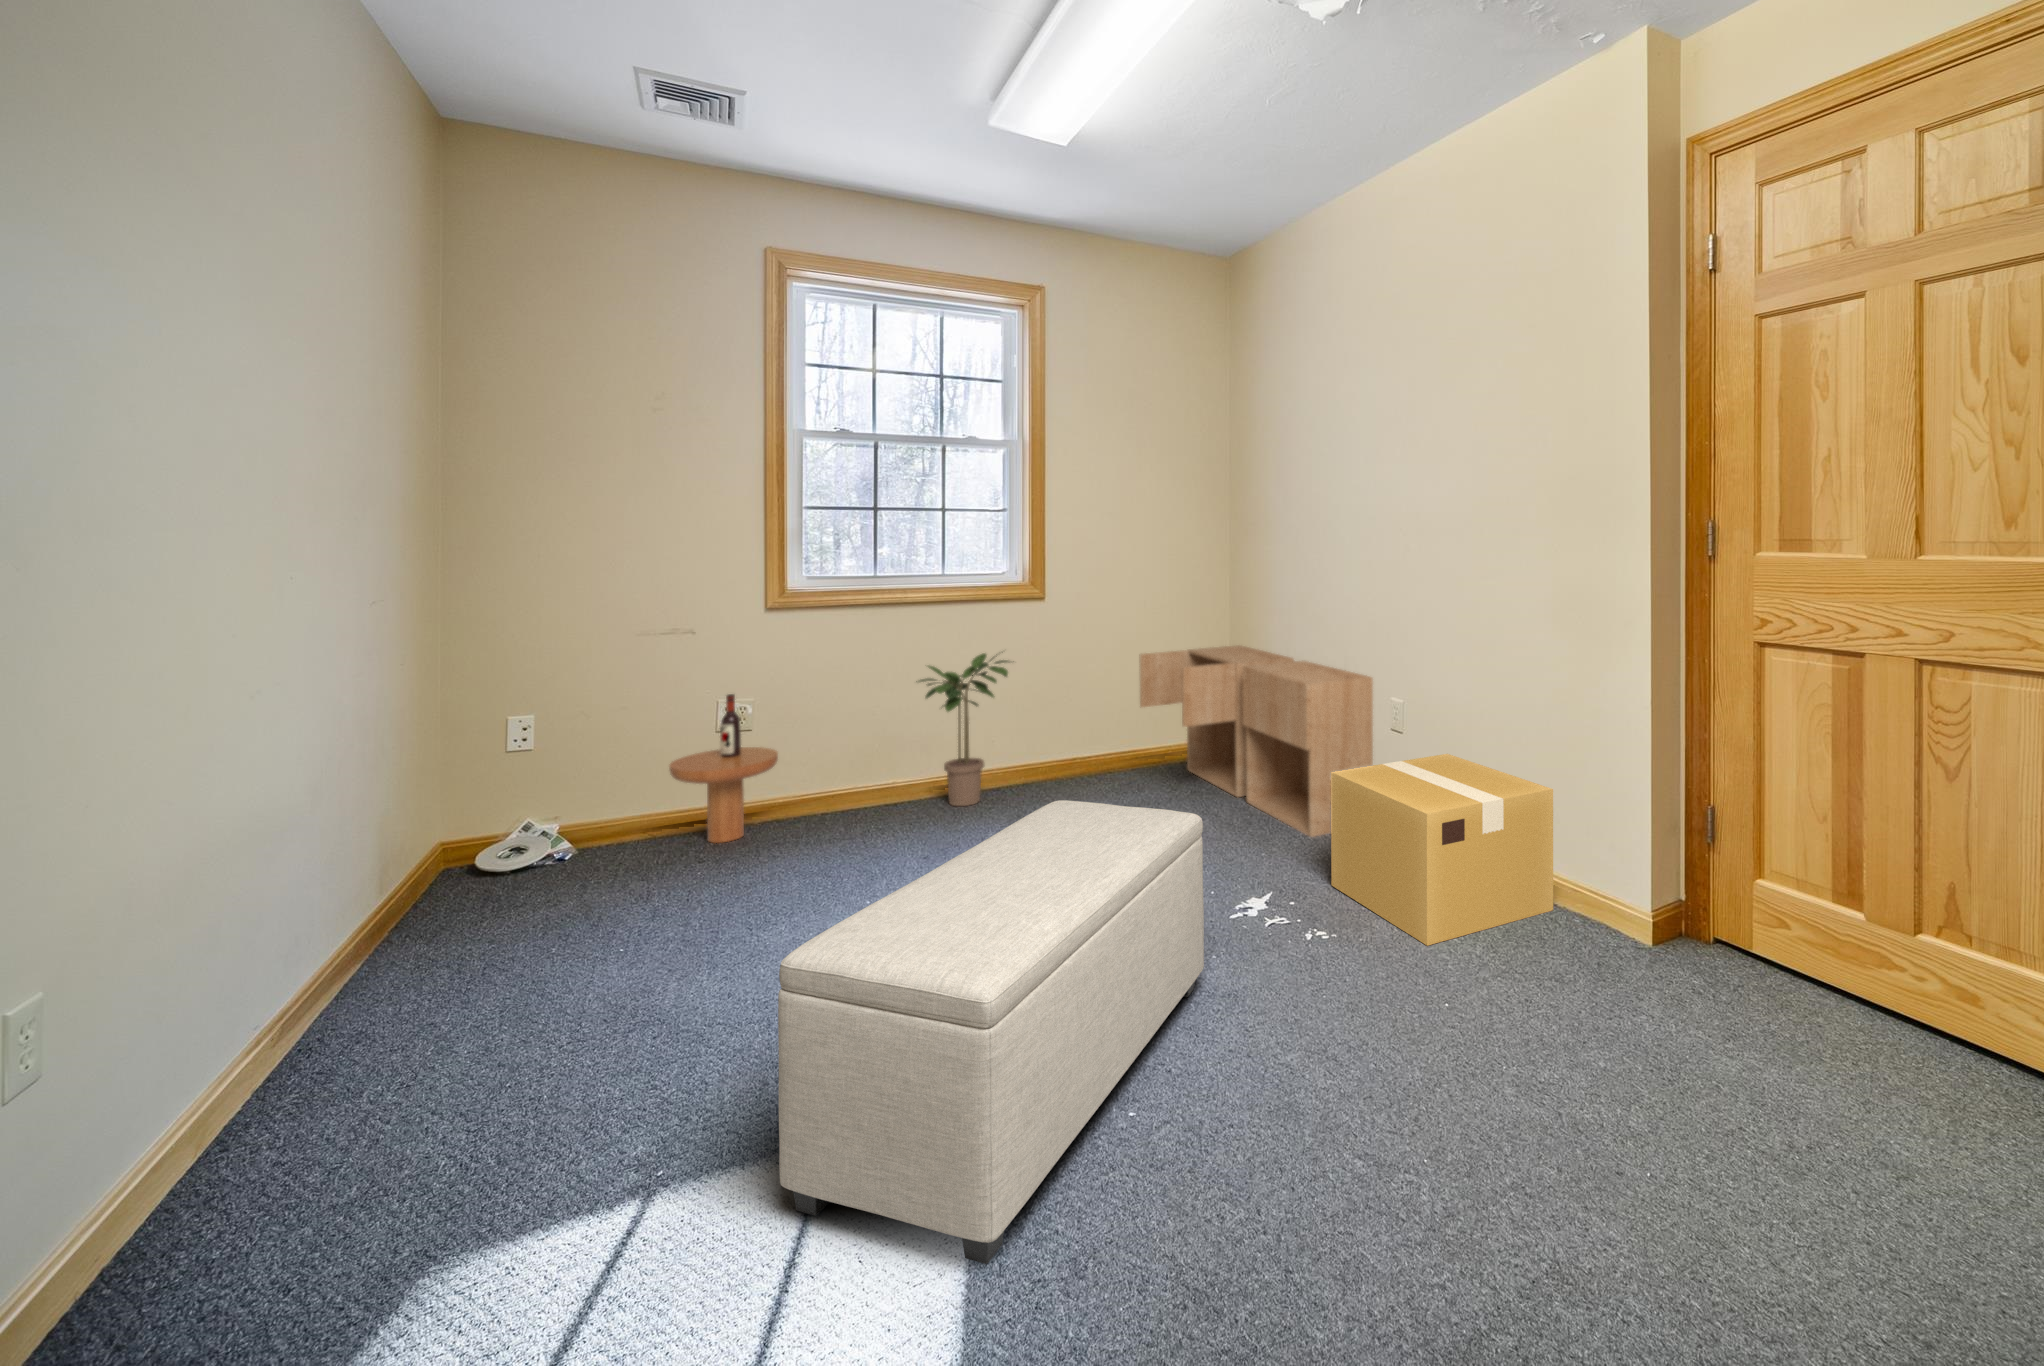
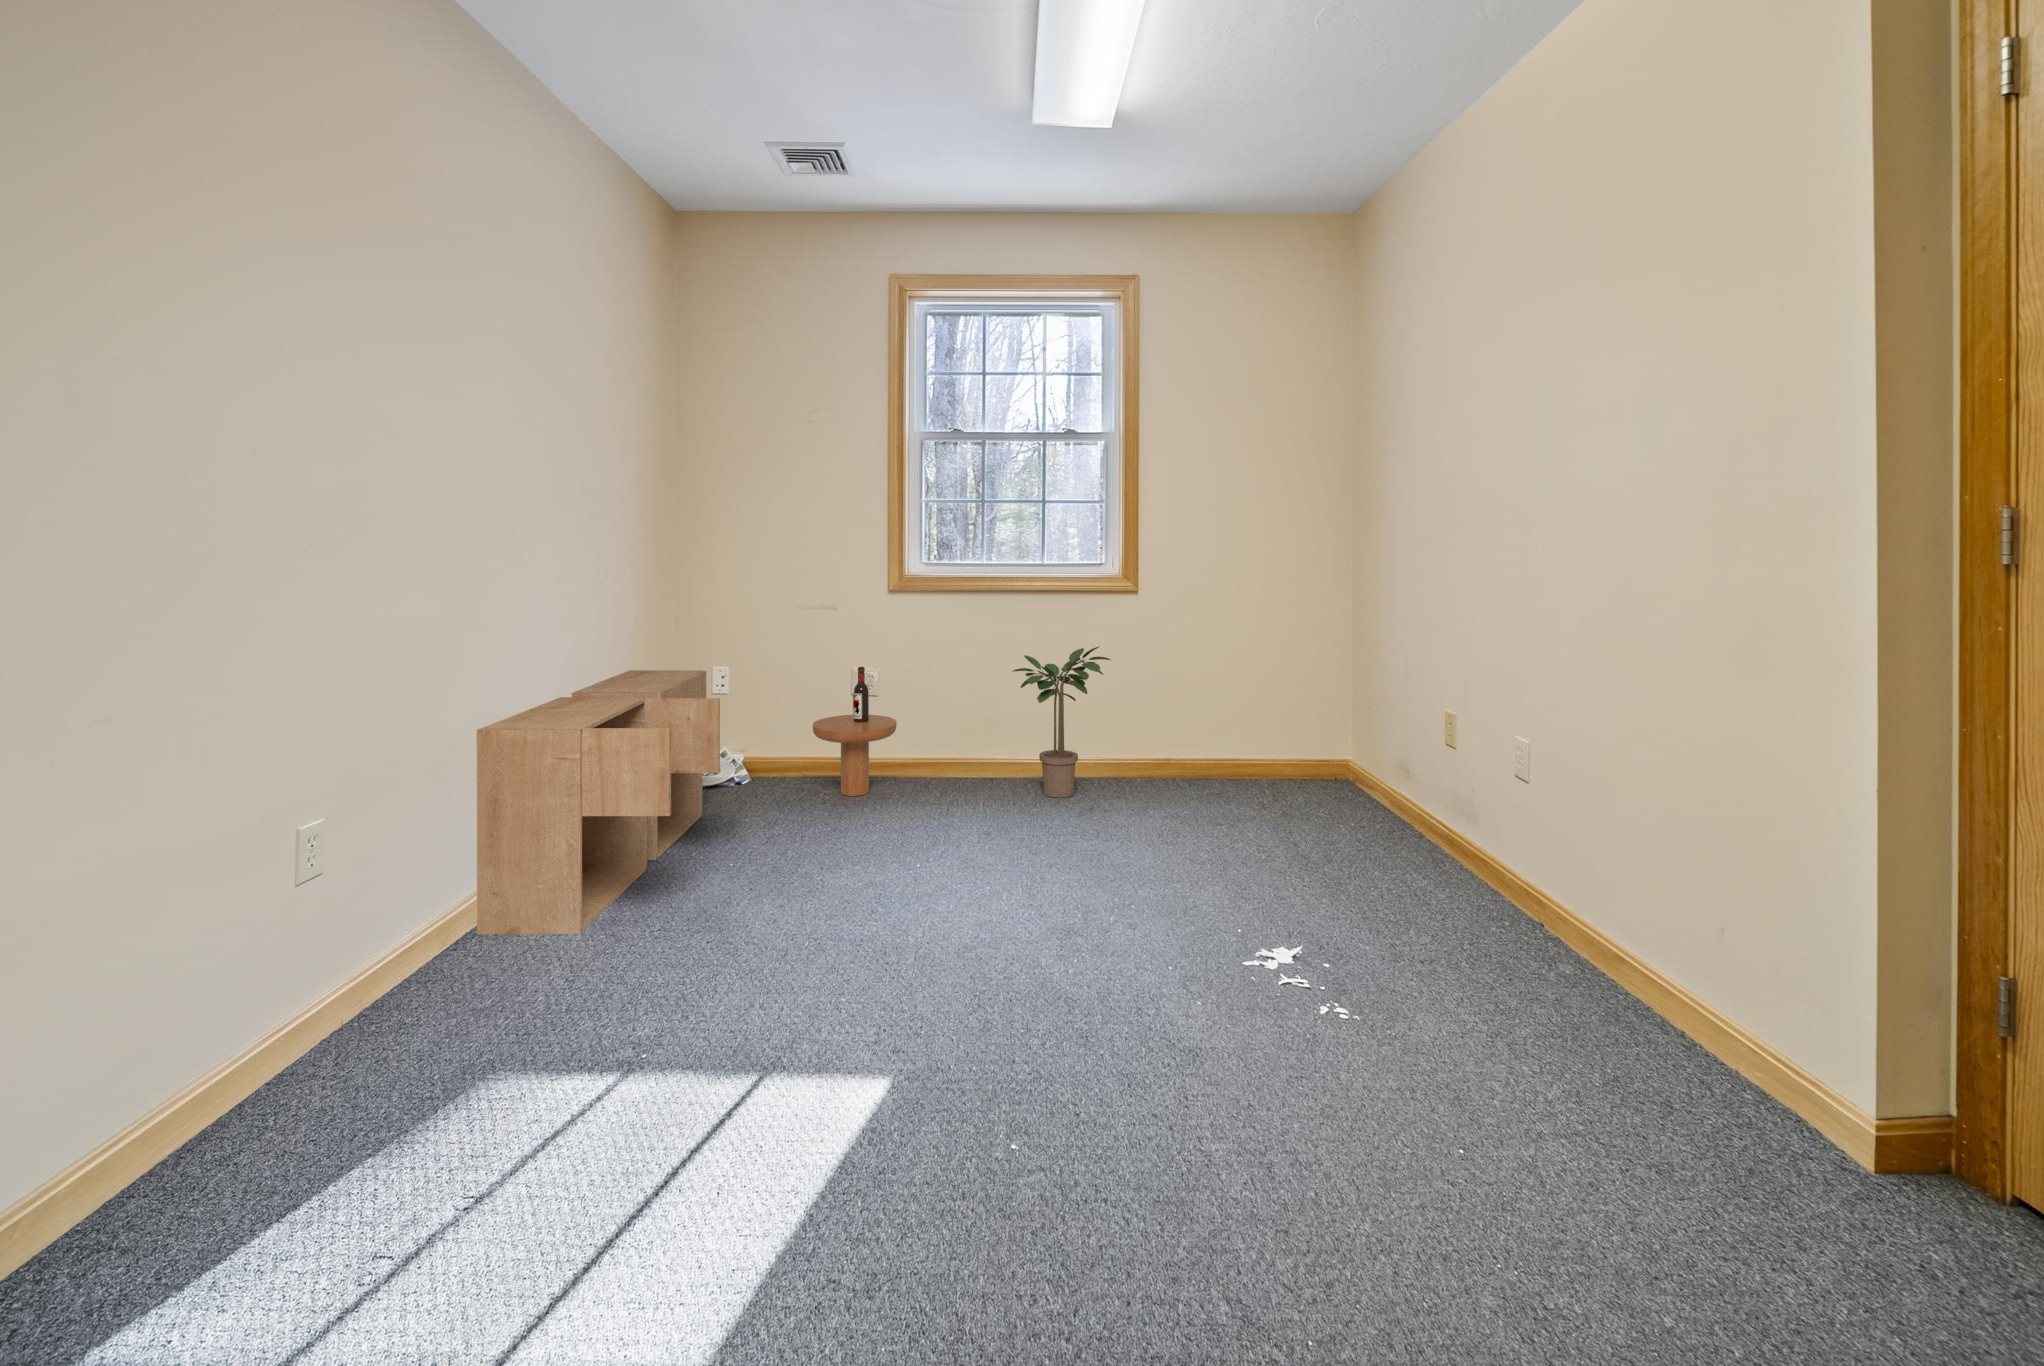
storage cabinet: present [1140,645,1373,837] -> present [477,670,720,934]
cardboard box: present [1331,754,1553,946] -> none [1395,821,1716,1071]
ottoman: present [778,800,1204,1264] -> none [689,801,1173,1243]

